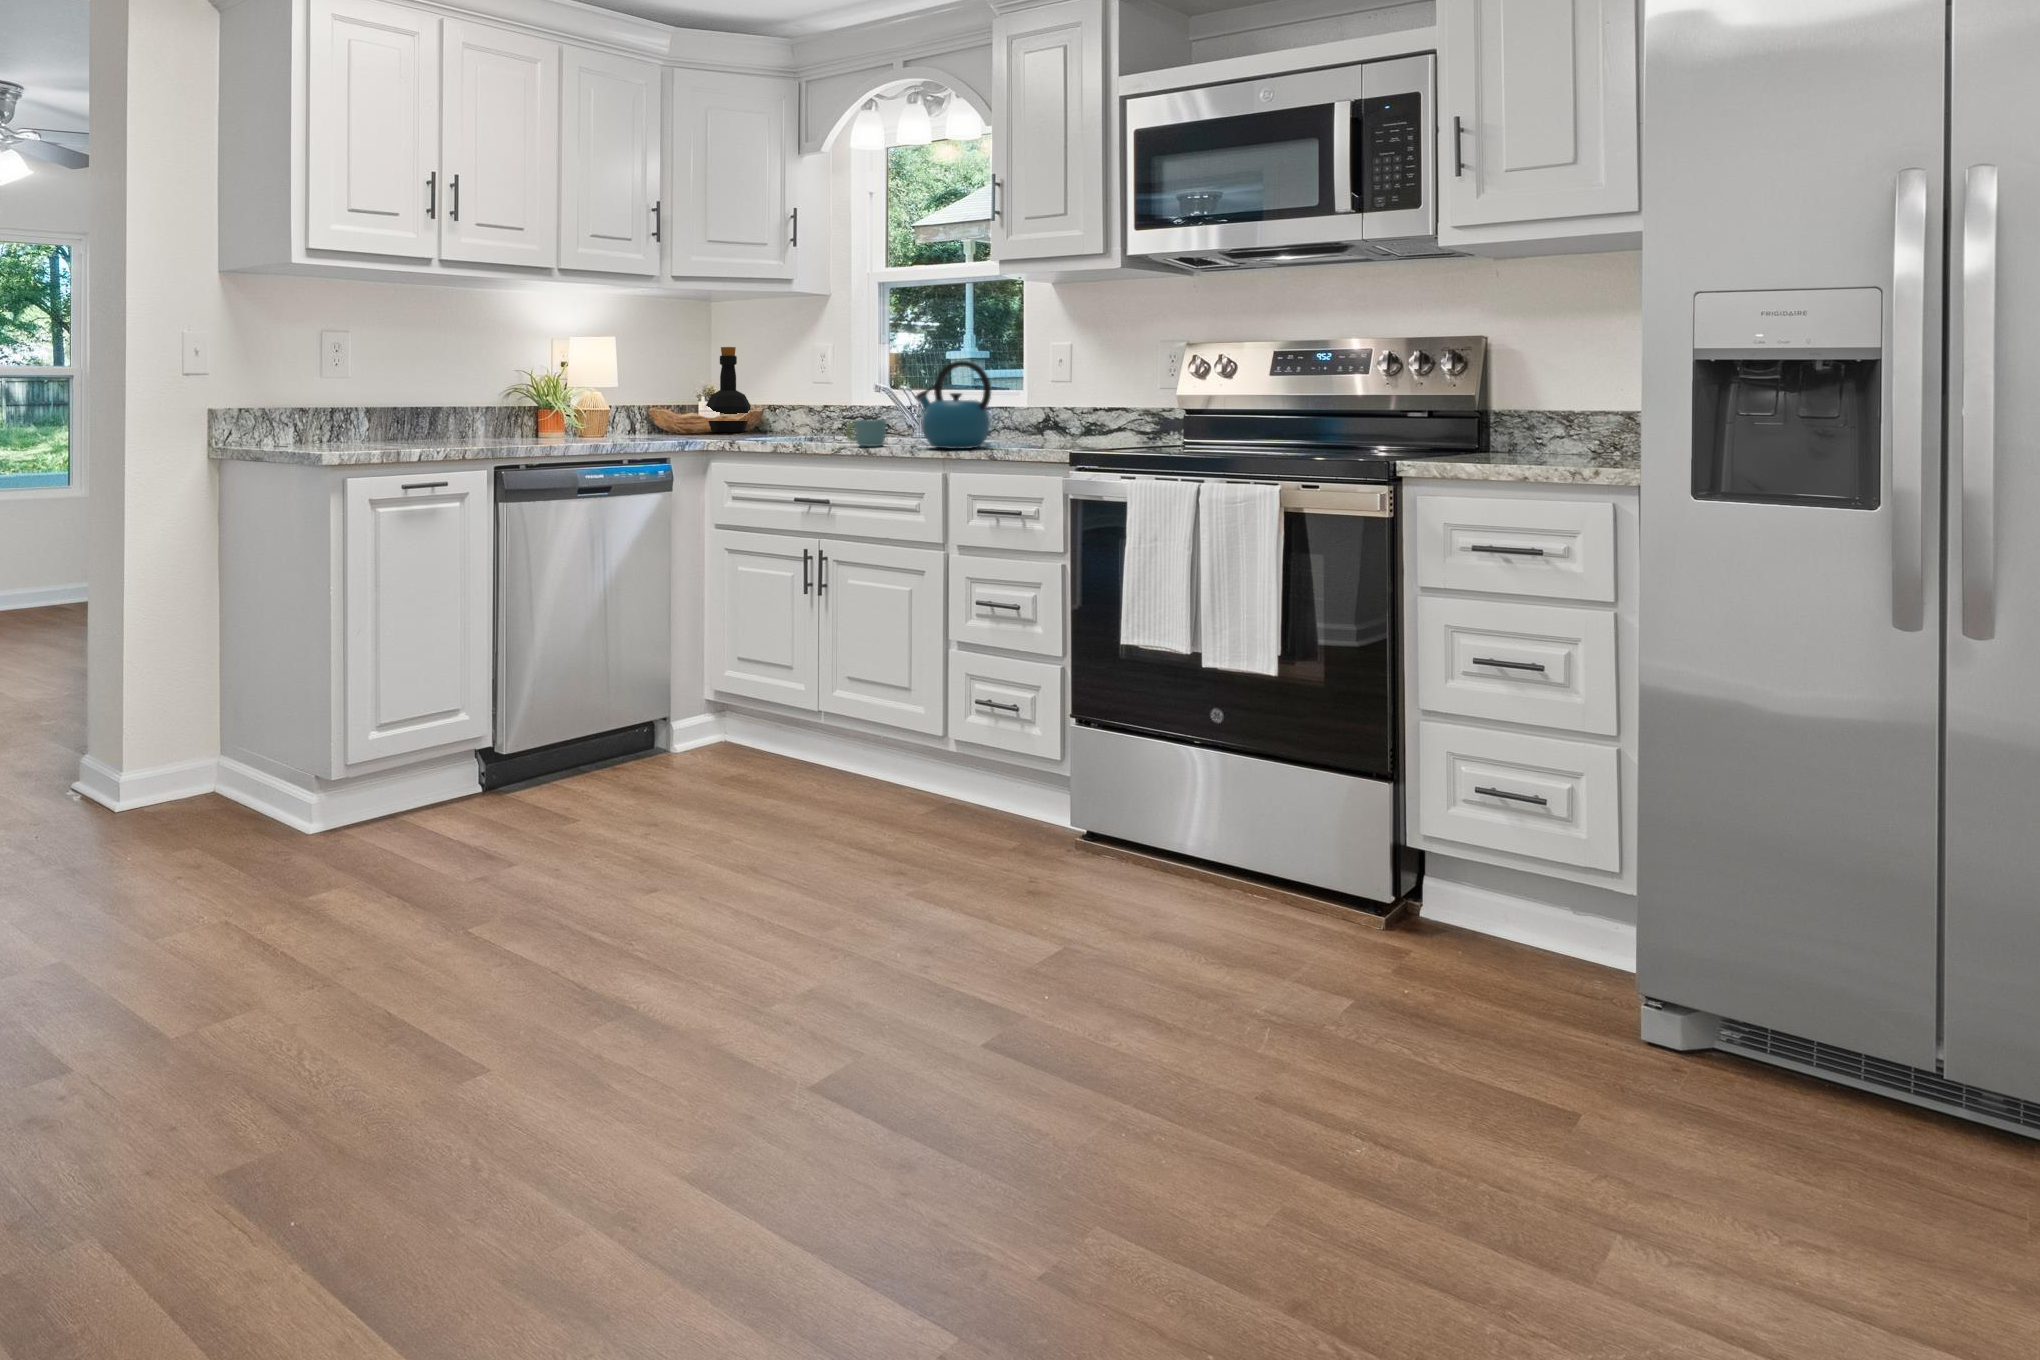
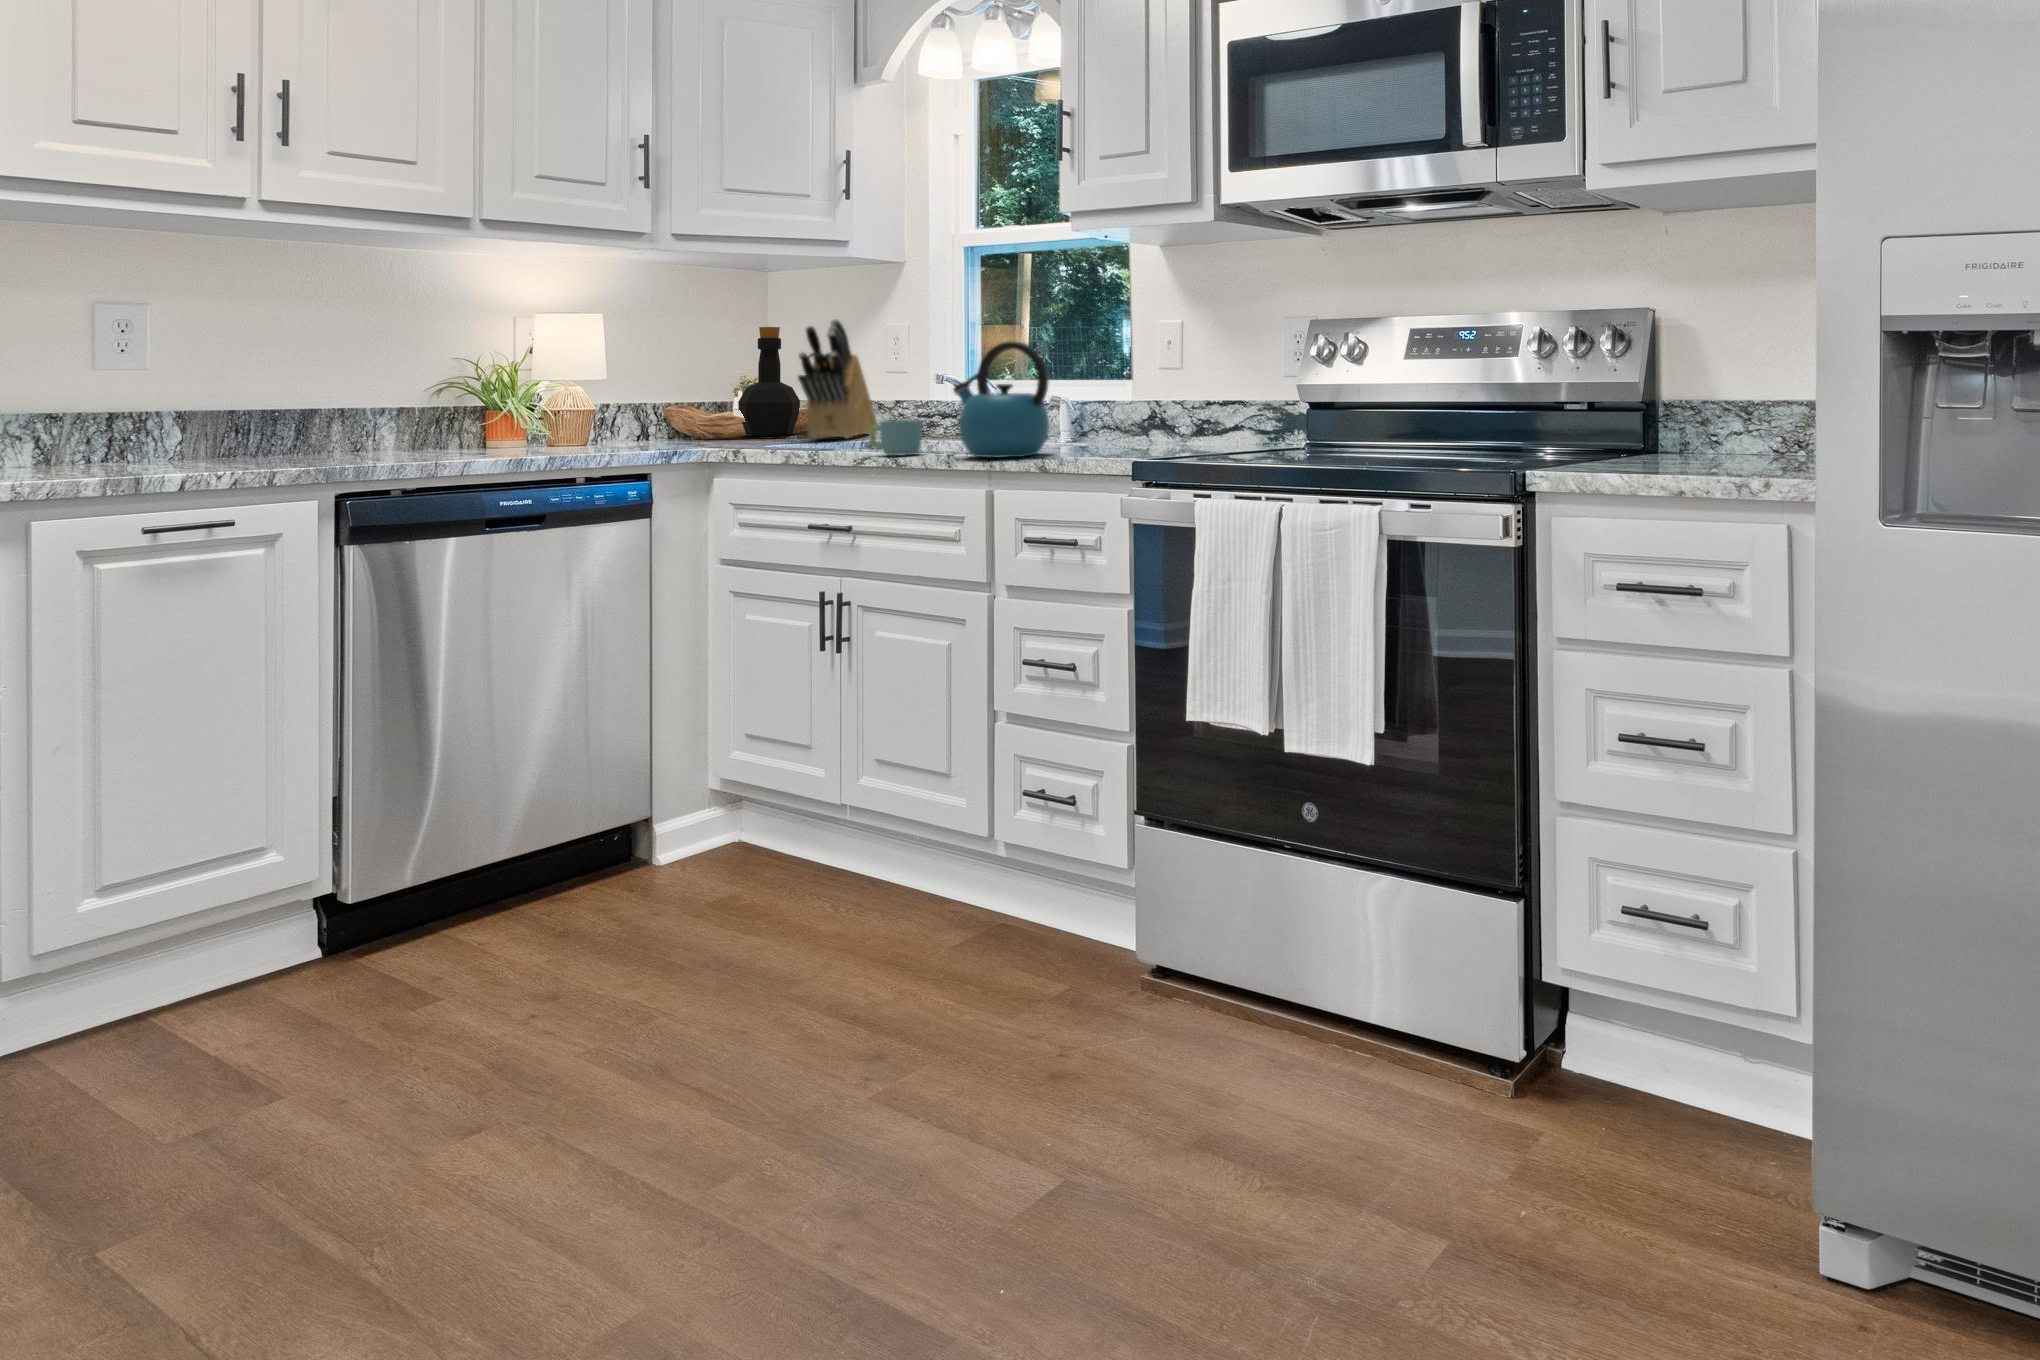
knife block: none [767,341,813,435] -> present [798,319,878,439]

